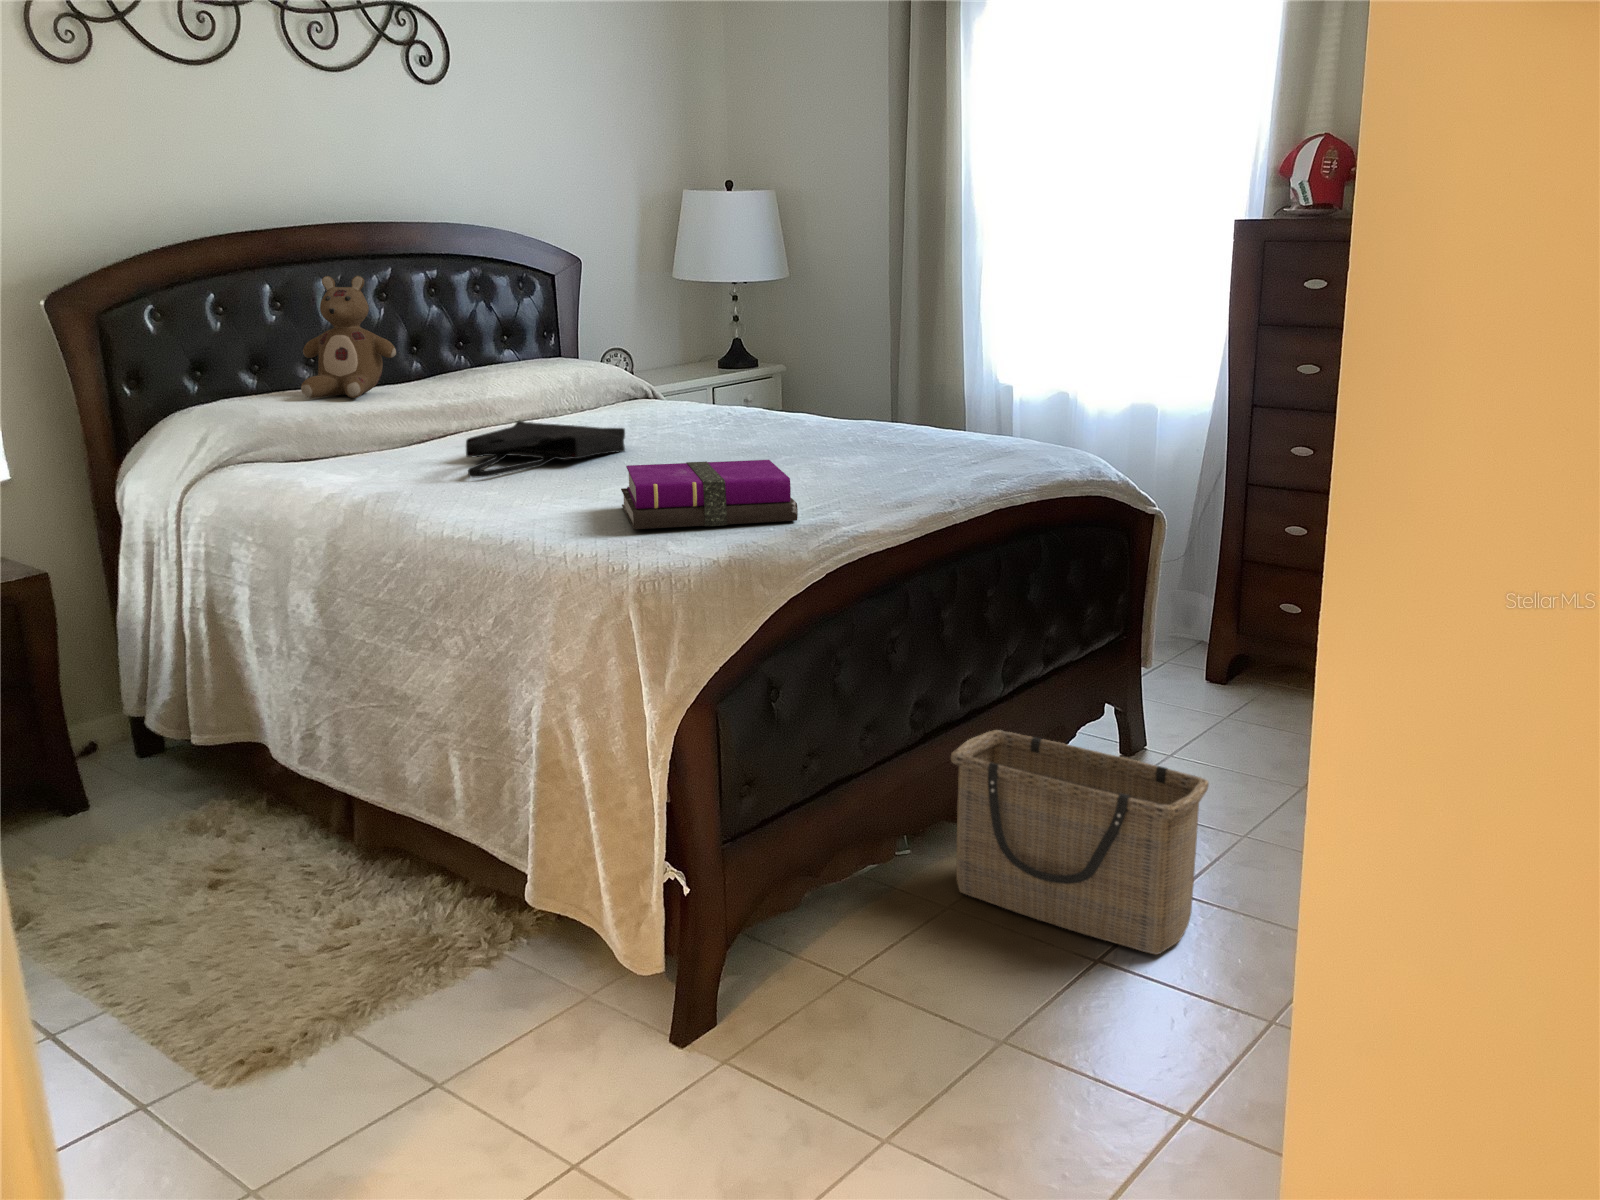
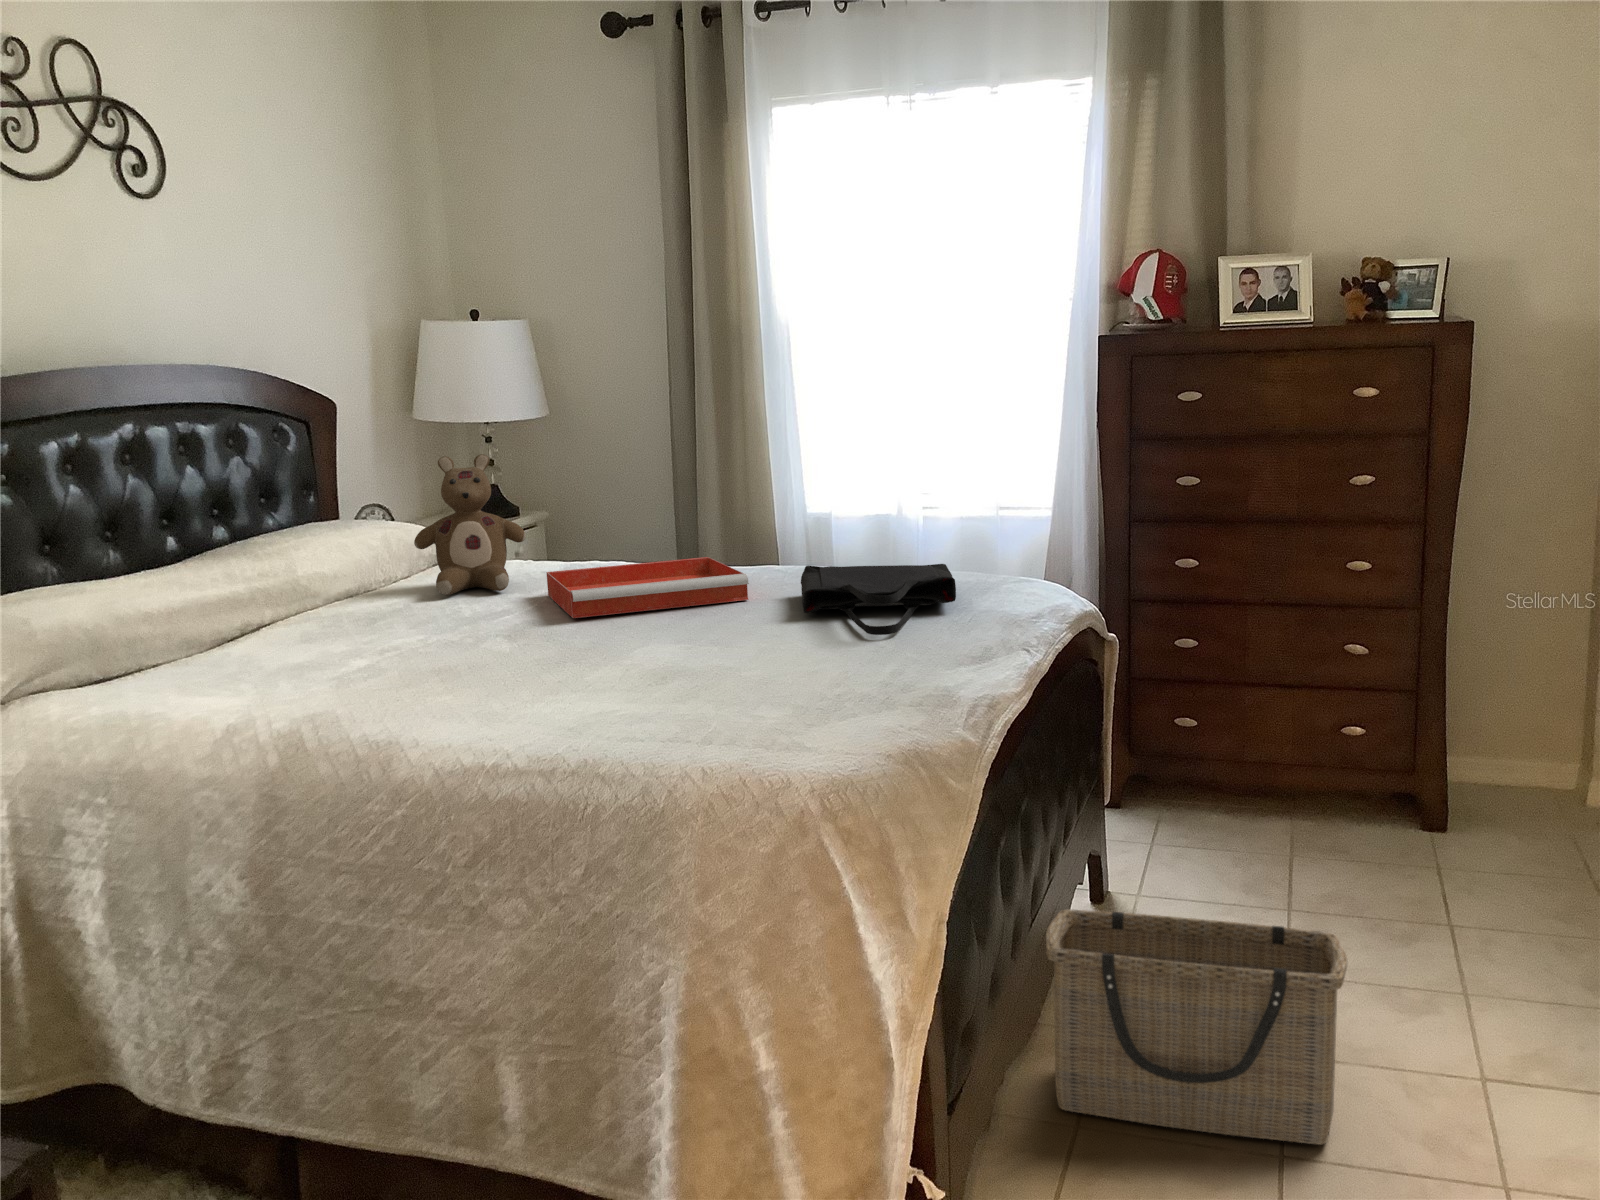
stuffed bear: present [301,276,396,398] -> present [414,454,526,595]
tray: none [662,407,816,446] -> present [546,557,749,618]
tote bag: present [466,421,625,478] -> present [801,564,956,635]
notebook: present [621,460,798,529] -> none [635,627,885,736]

